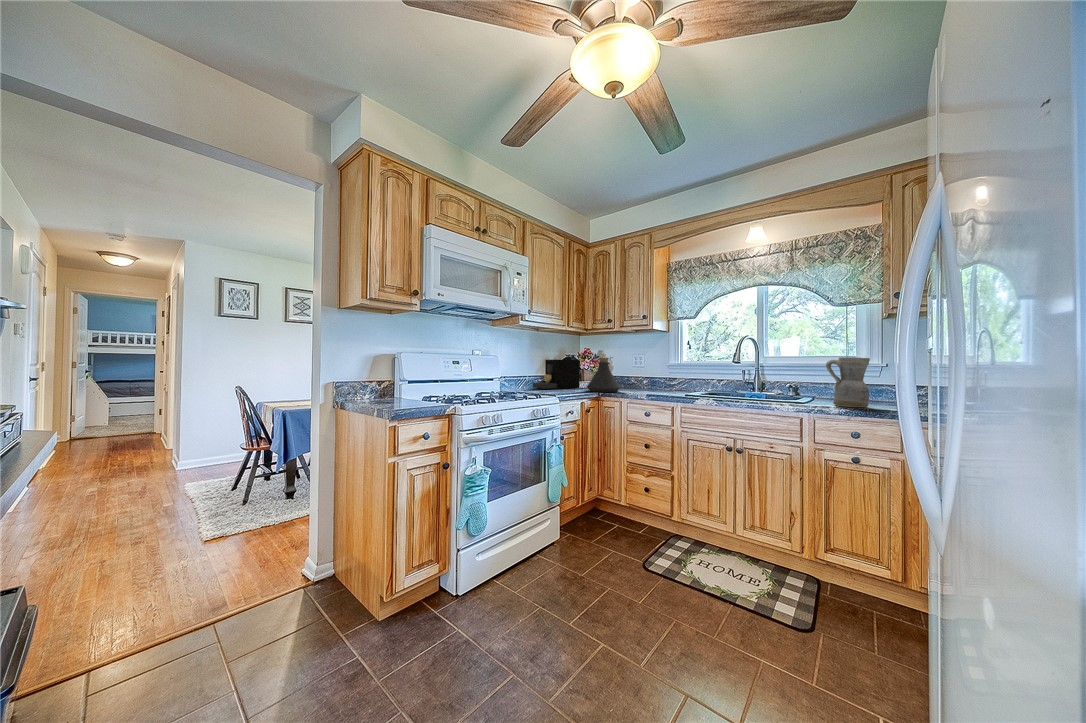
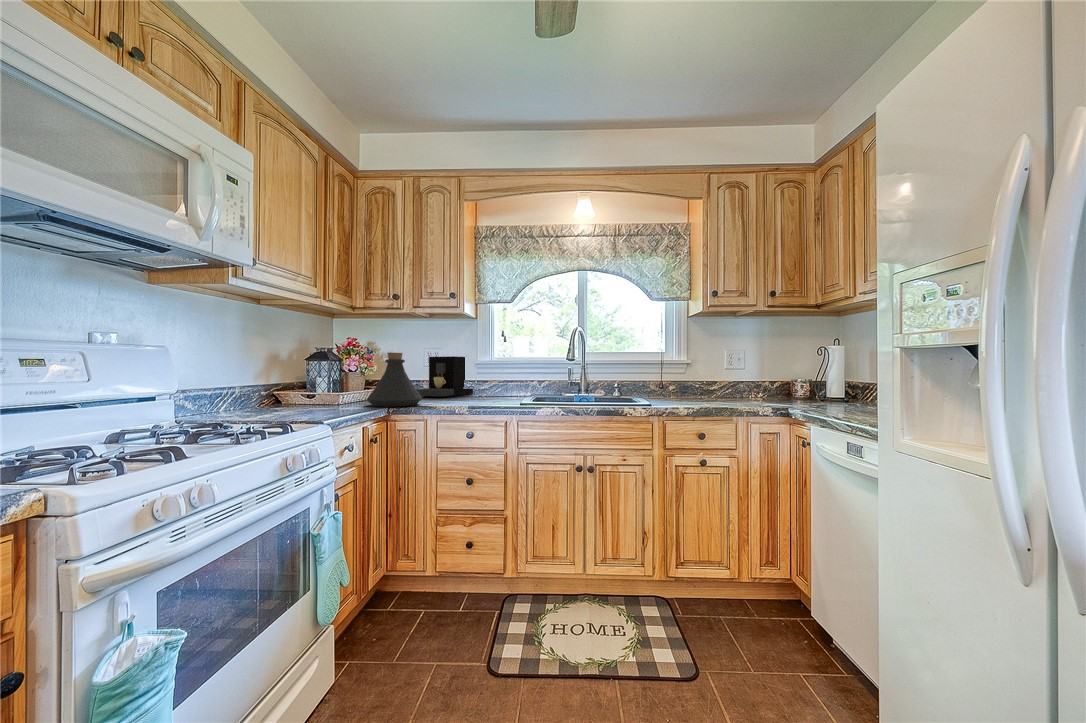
ceramic pitcher: present [826,357,870,407] -> none [672,353,708,406]
coffee maker: present [533,359,580,389] -> present [417,356,473,396]

